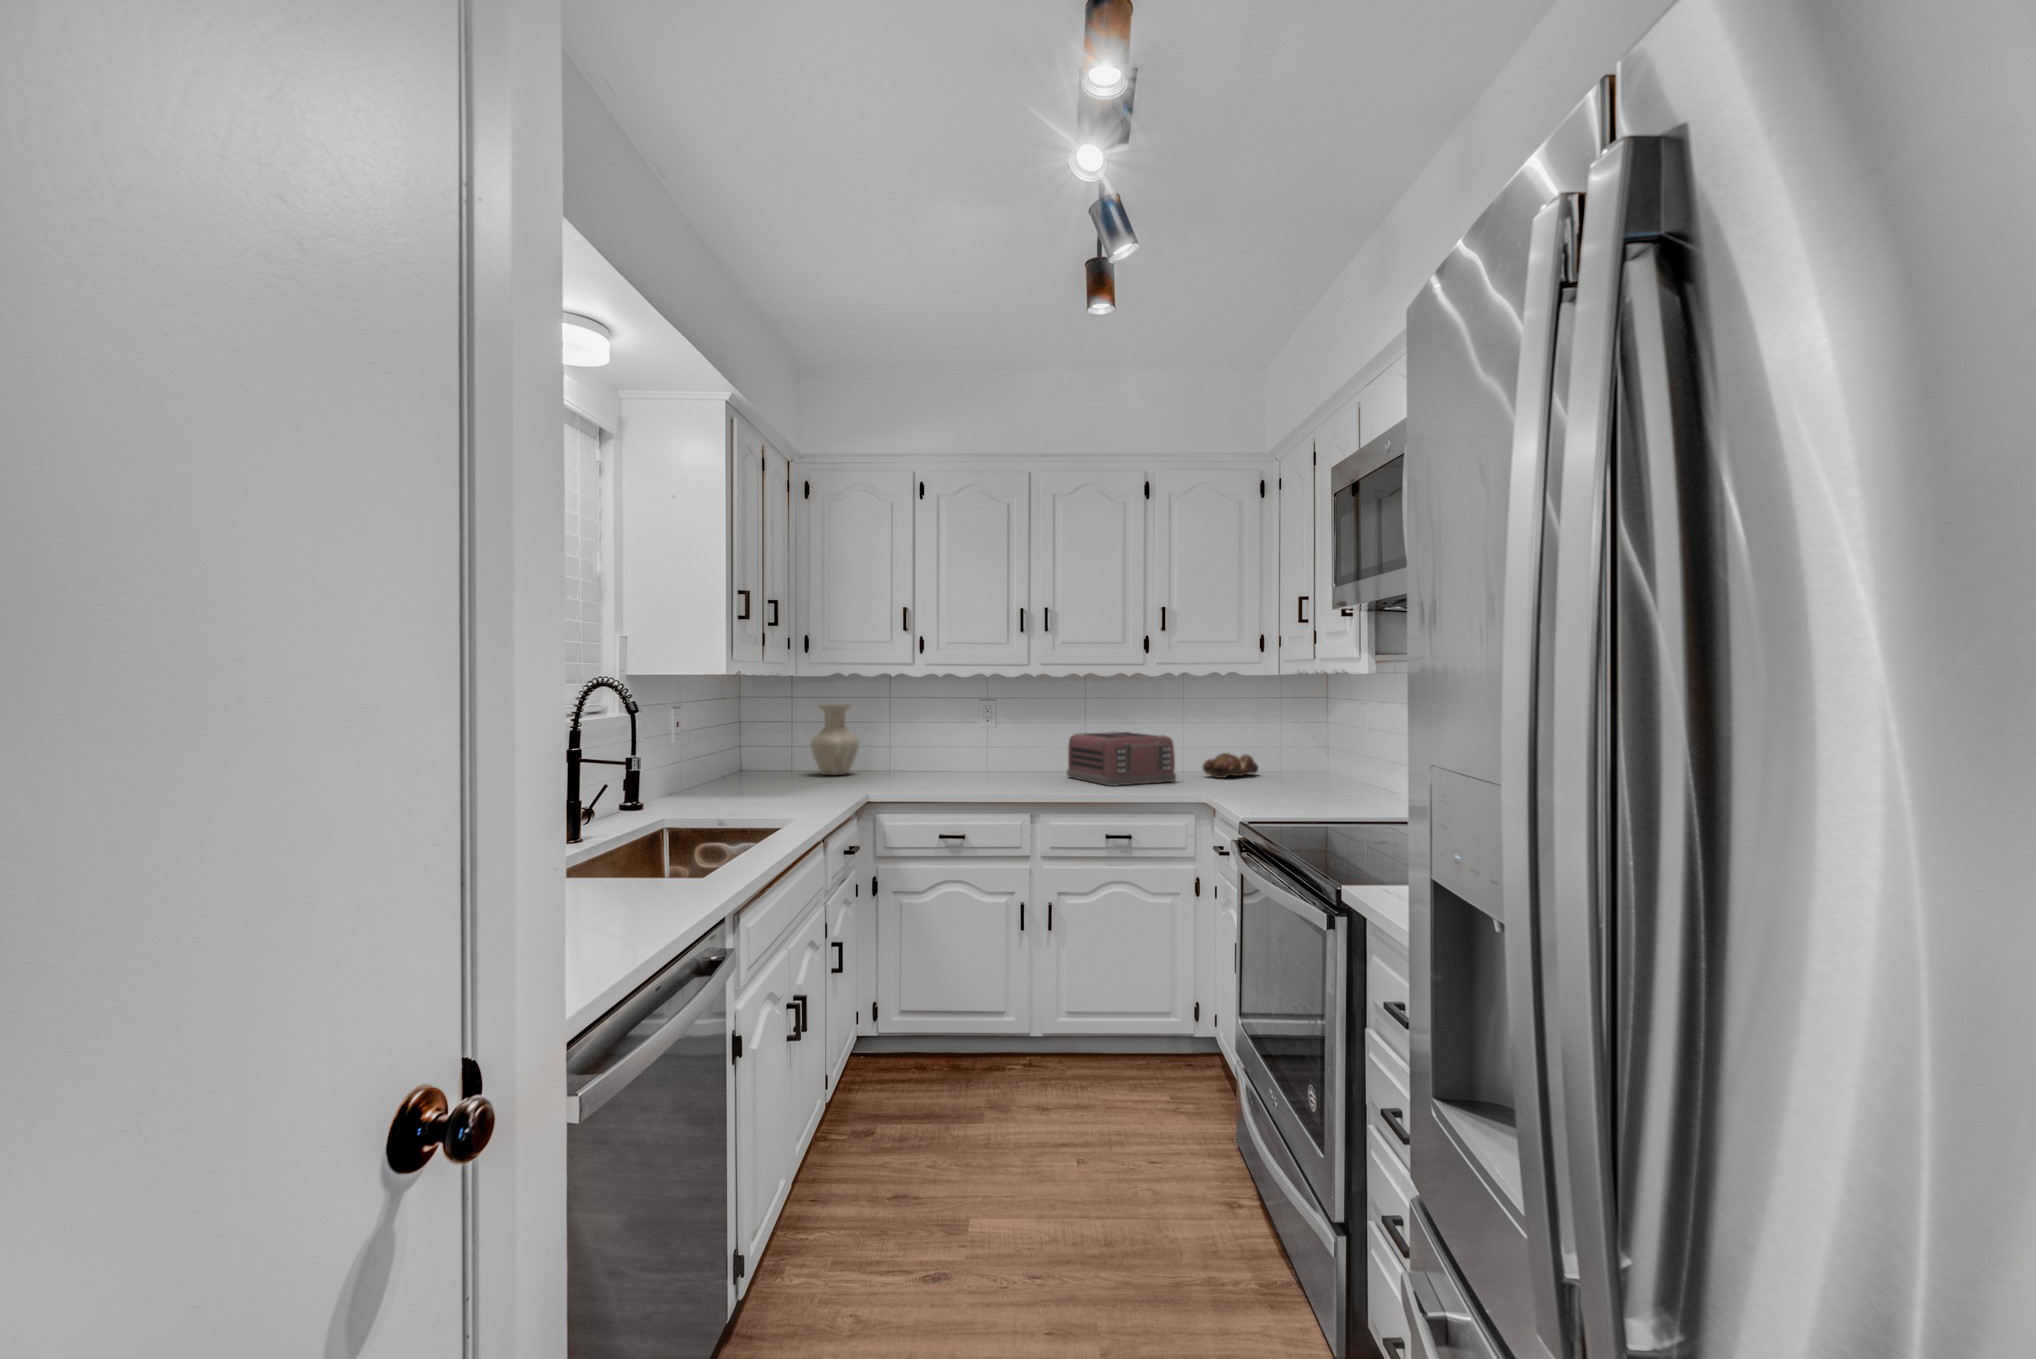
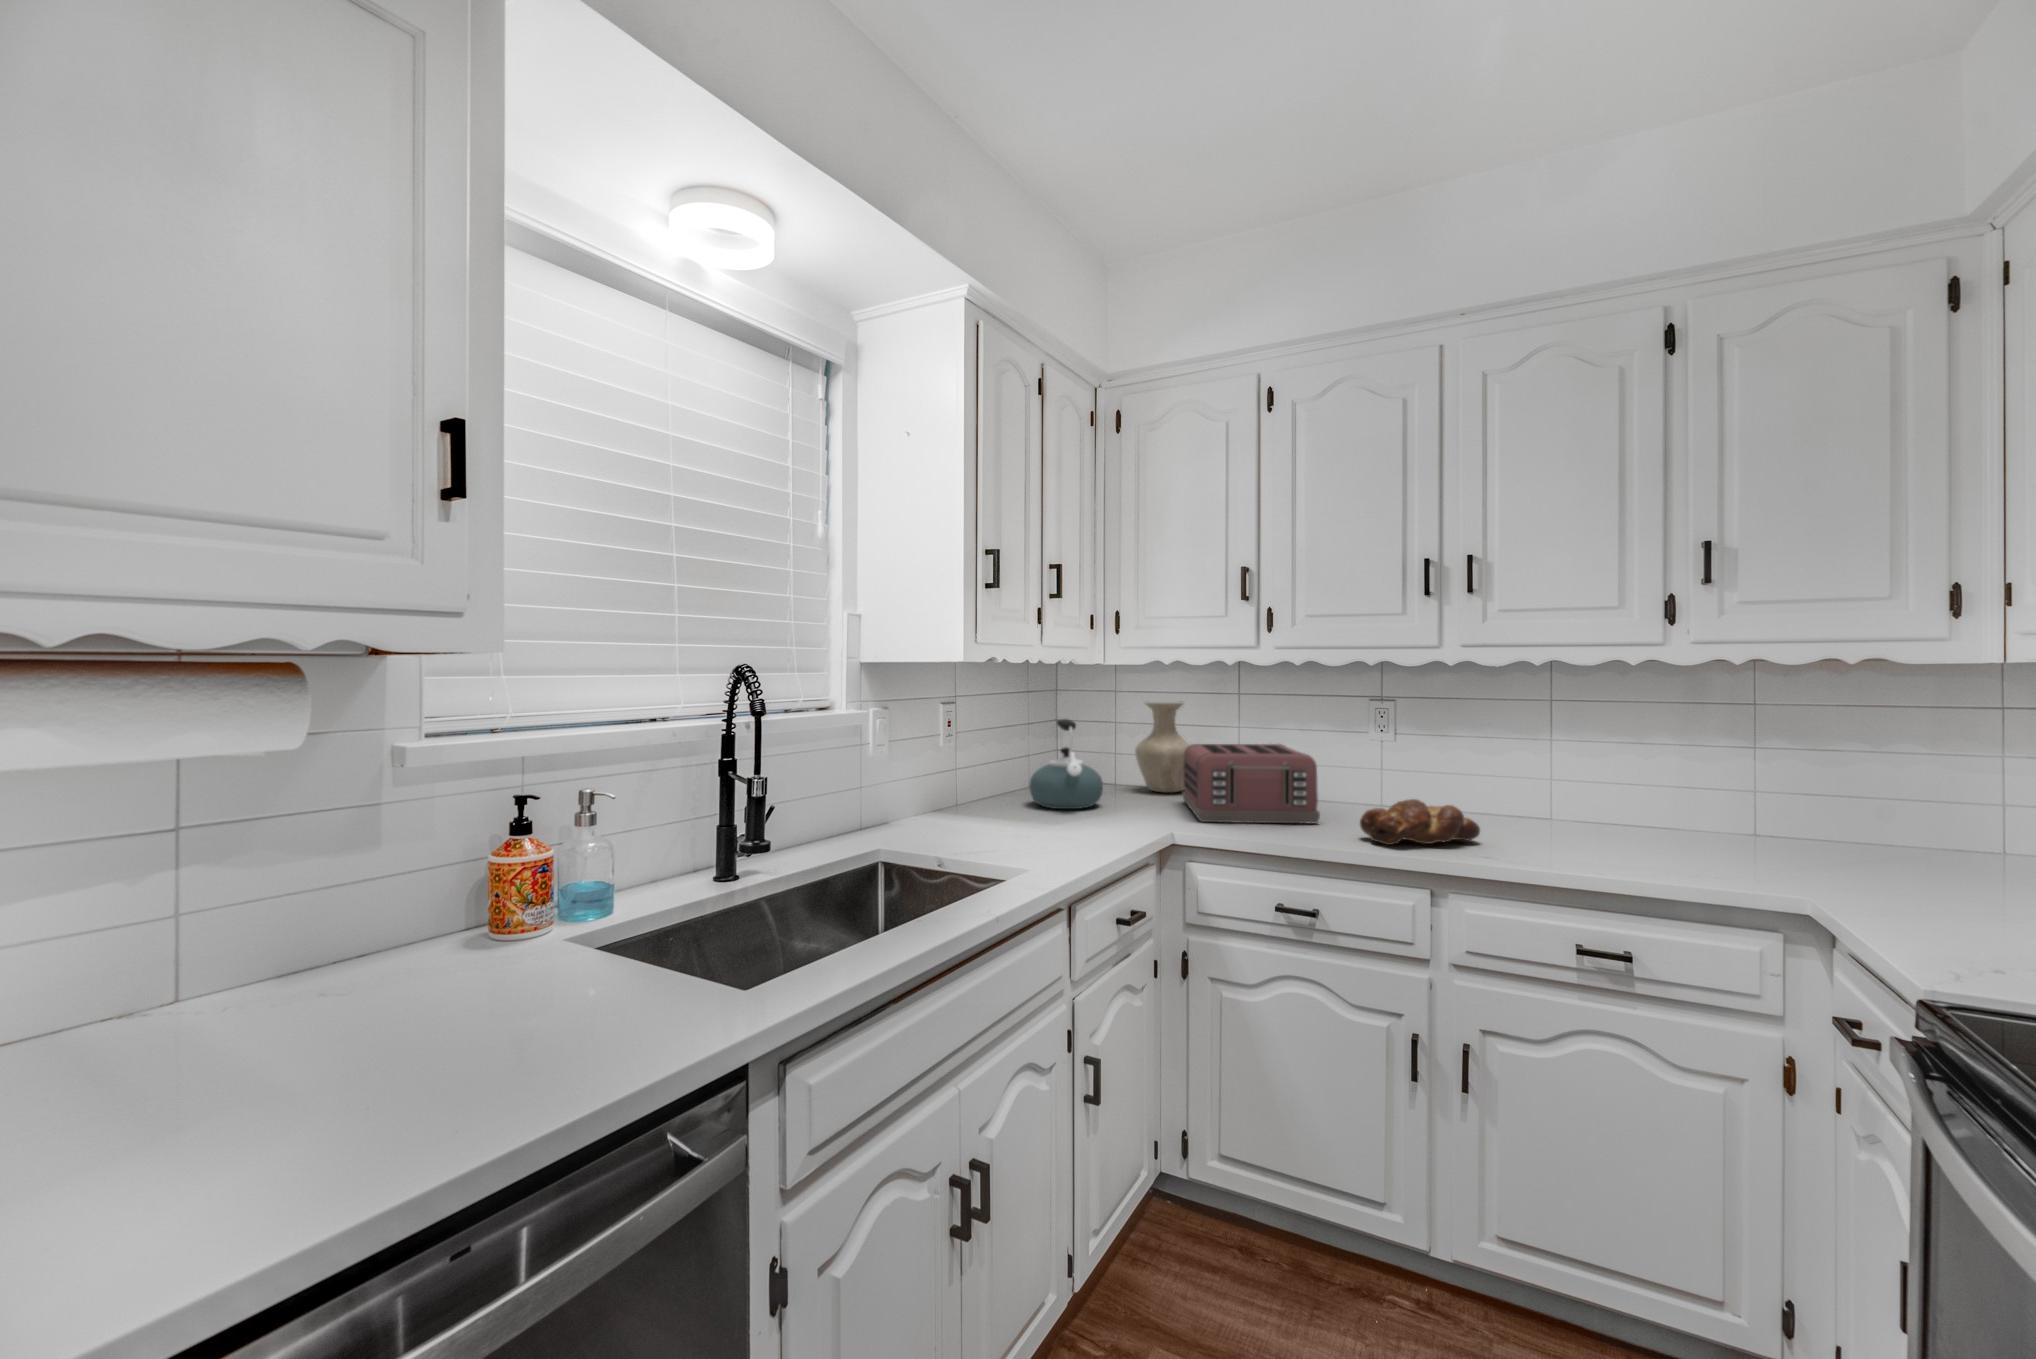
kettle: none [738,719,799,789] -> present [1029,719,1103,809]
toaster: present [1066,732,1176,786] -> present [1182,744,1320,824]
bread loaf: present [1203,753,1258,778] -> present [1360,799,1480,845]

